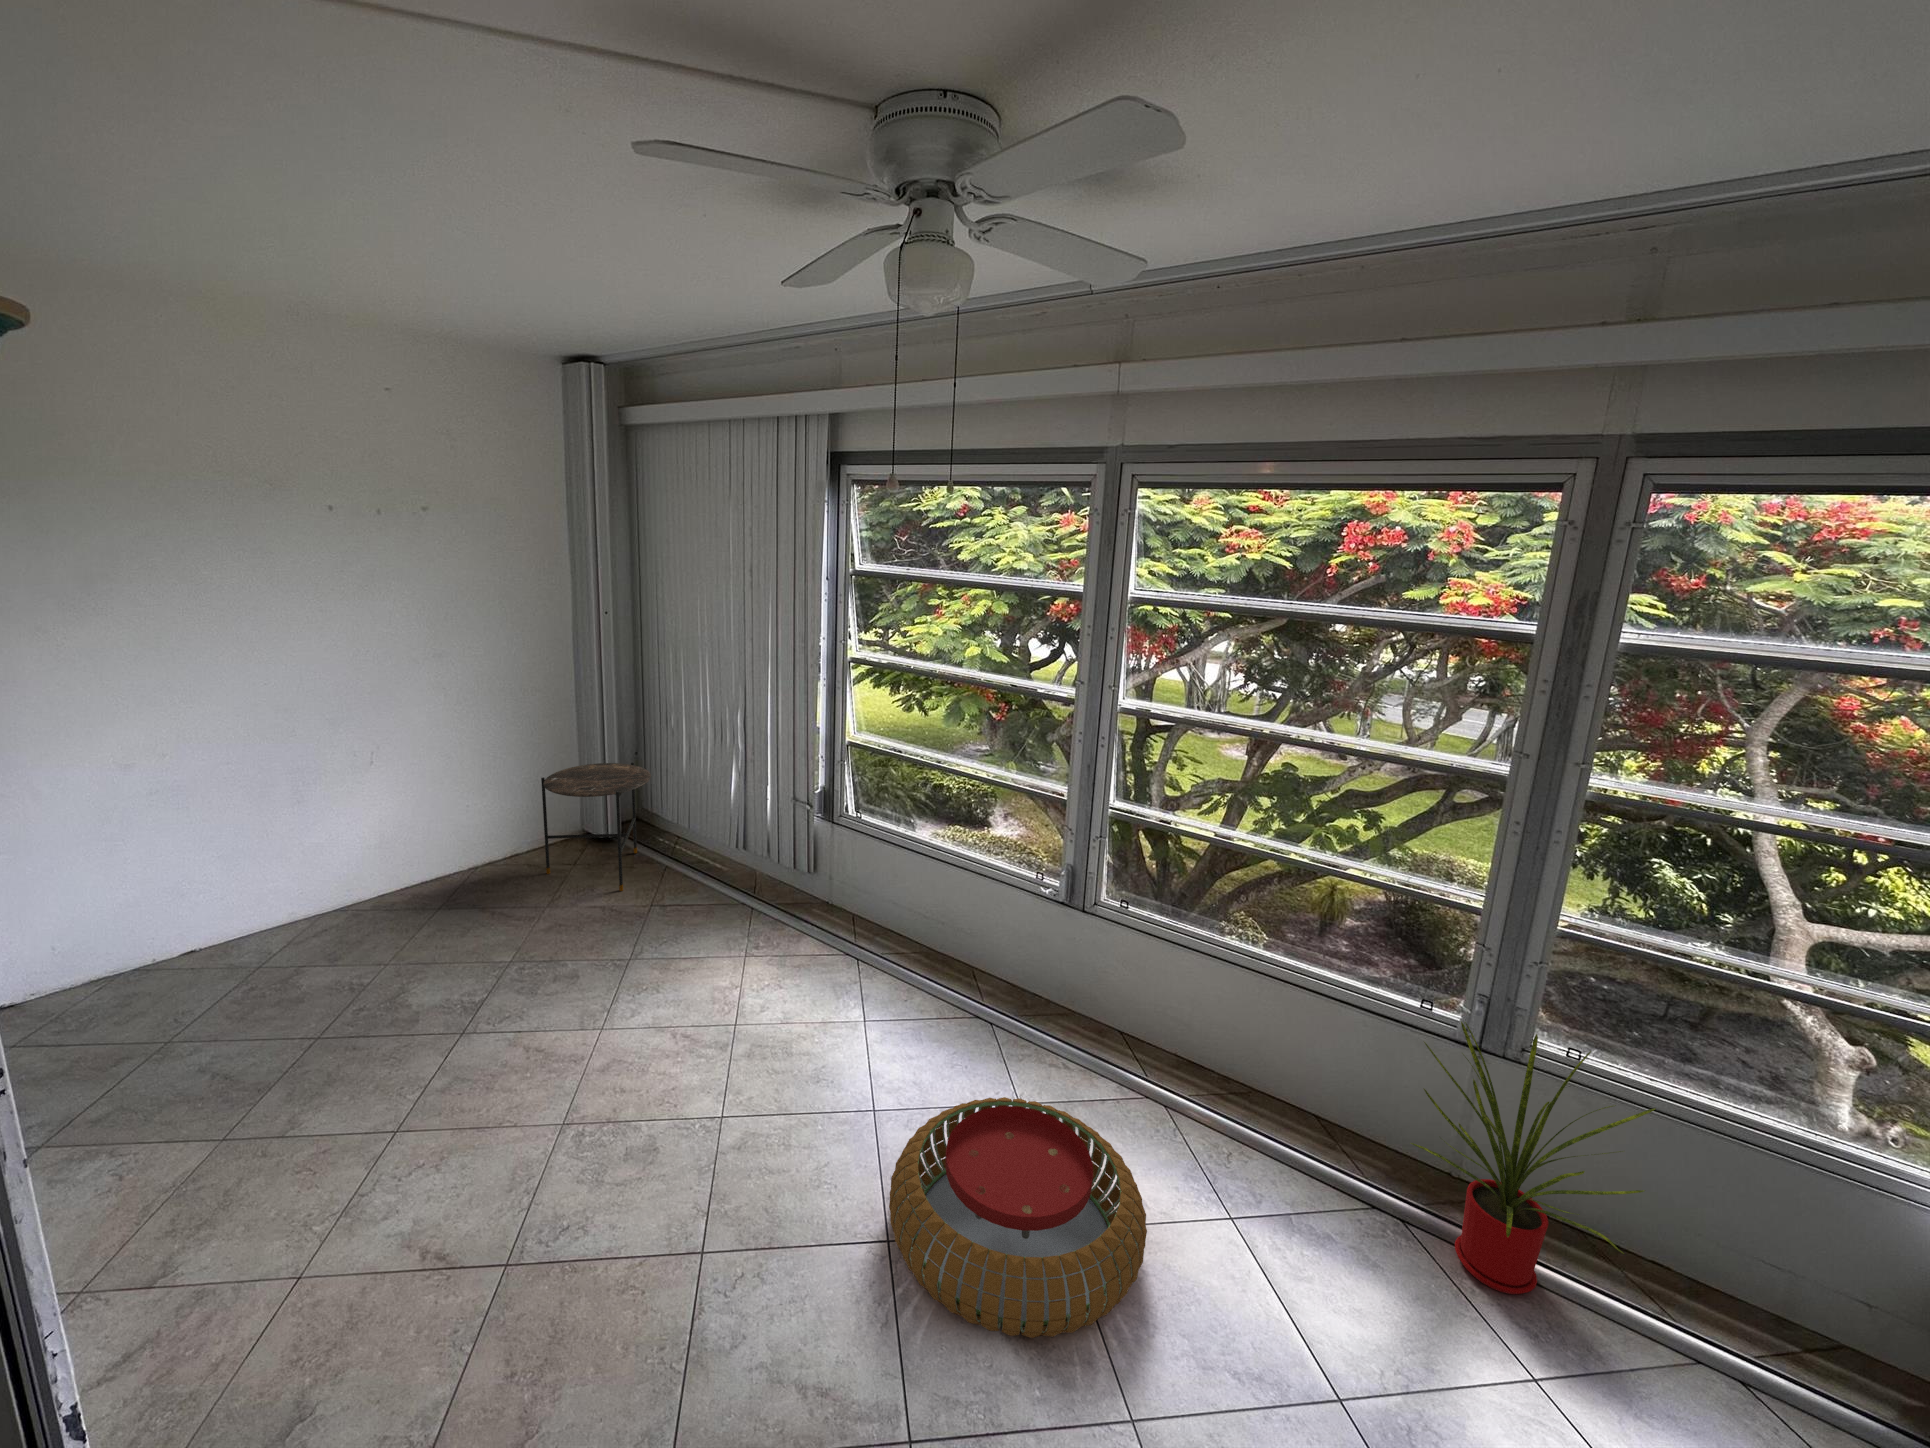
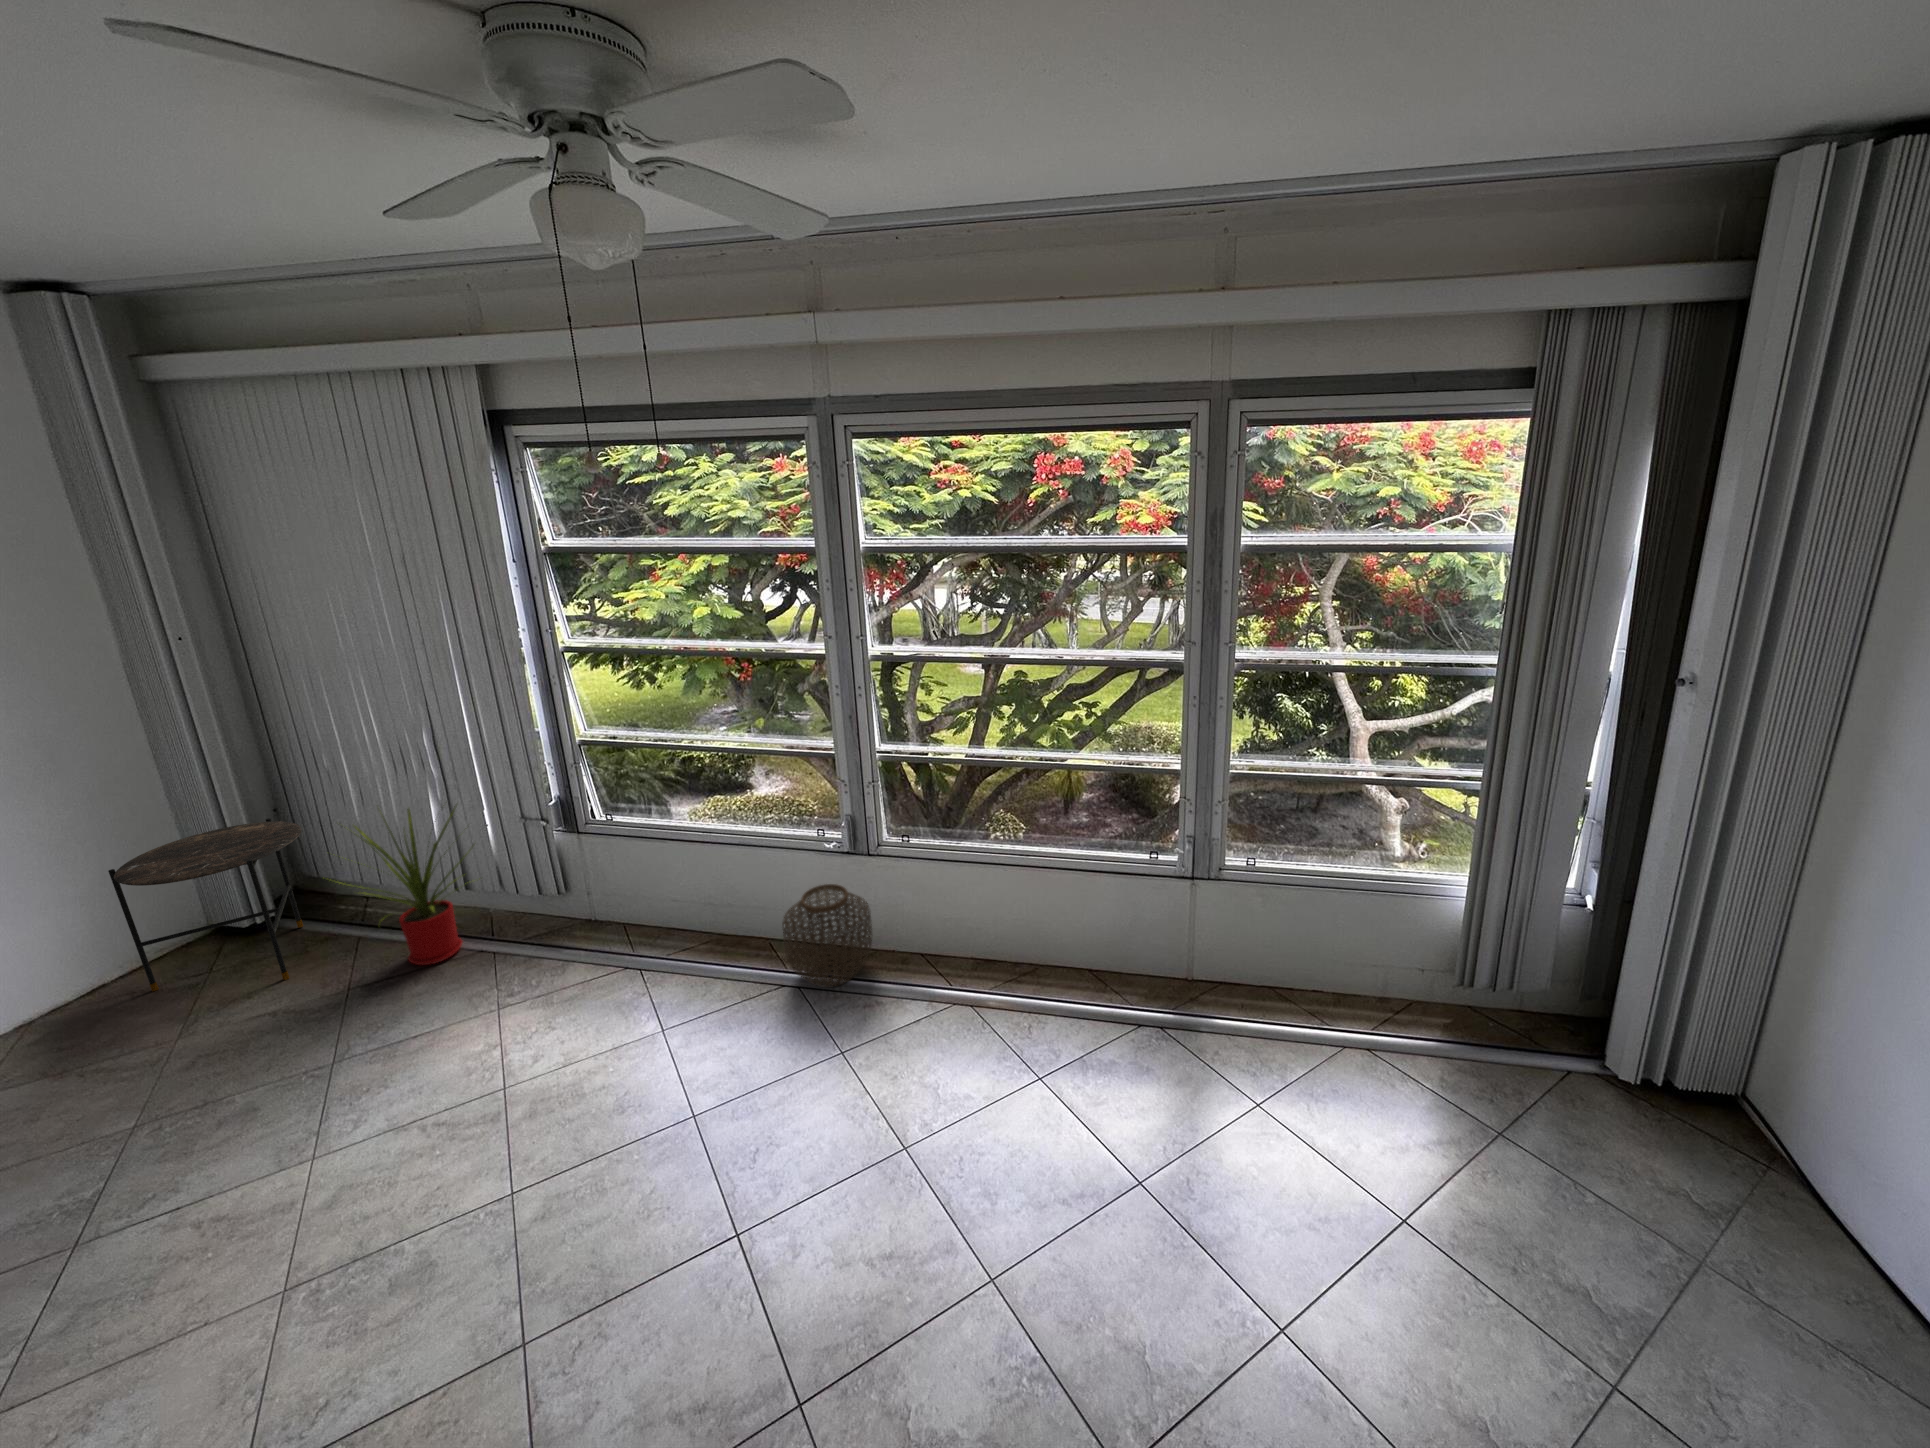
woven basket: none [990,937,1080,1044] -> present [782,884,872,987]
house plant: present [1411,1022,1656,1294] -> present [345,805,468,965]
pouf: present [889,1097,1147,1338] -> none [717,1041,978,1286]

